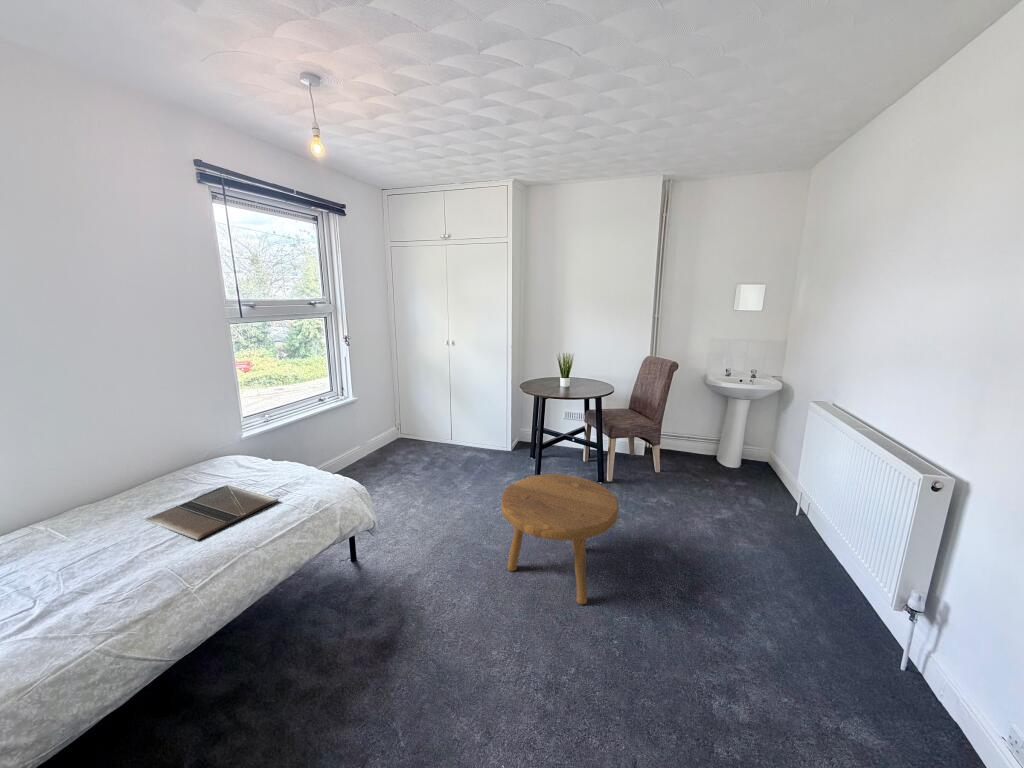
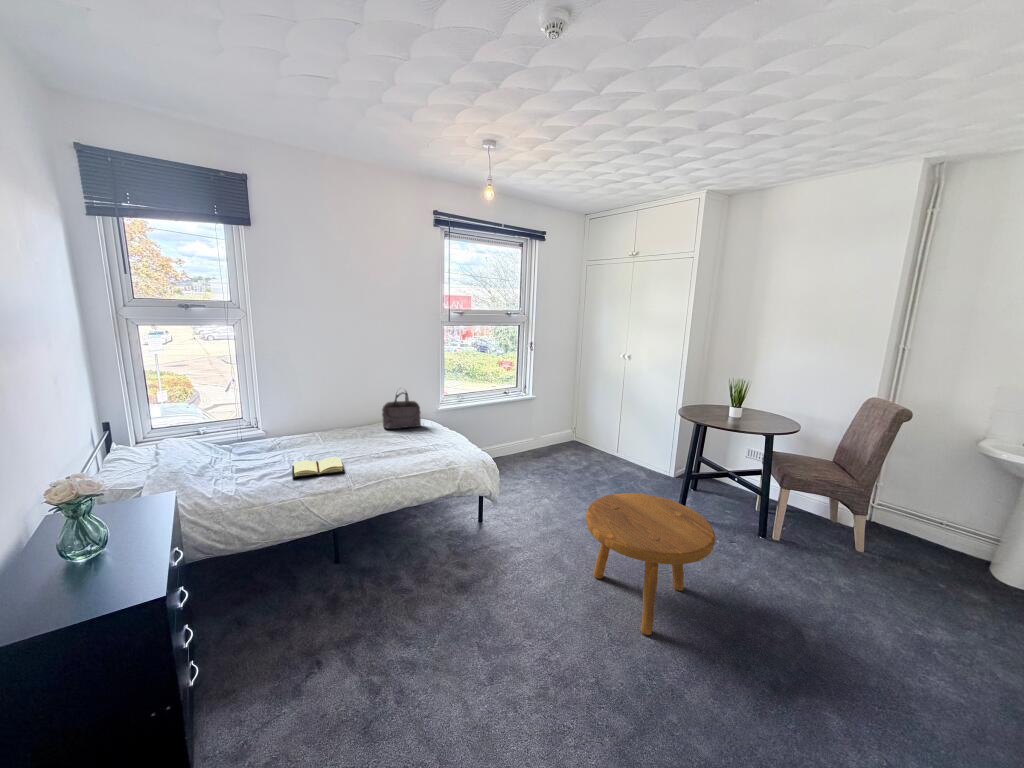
handbag: none [164,419,234,483] -> present [382,392,421,429]
laptop: present [145,484,278,540] -> none [357,436,427,462]
book: none [39,550,164,618] -> present [292,457,345,478]

